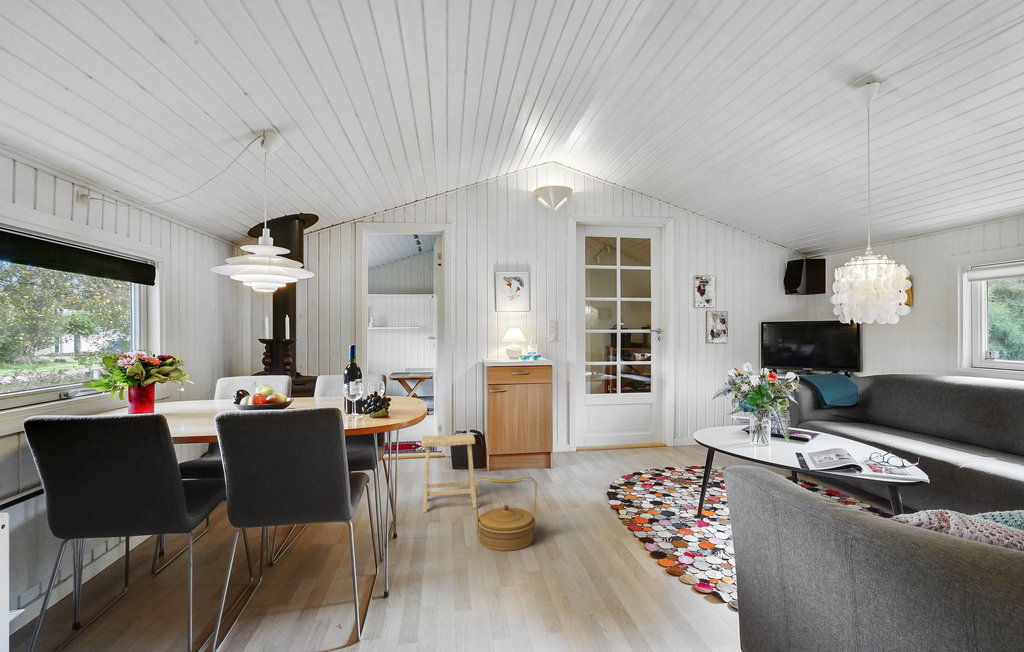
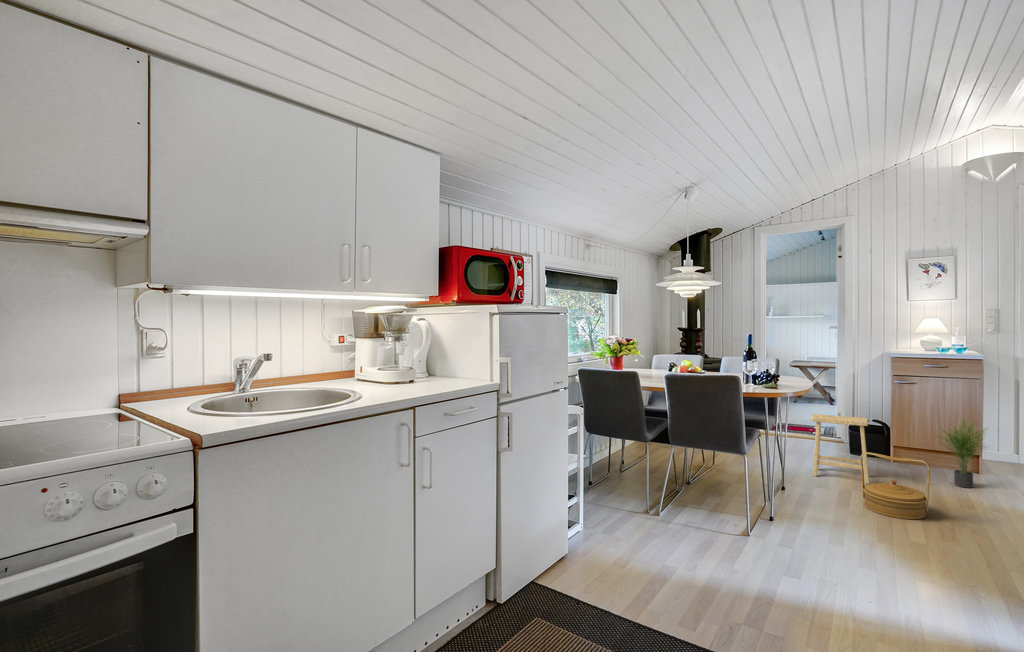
potted plant: none [523,421,565,489] -> present [945,420,985,488]

